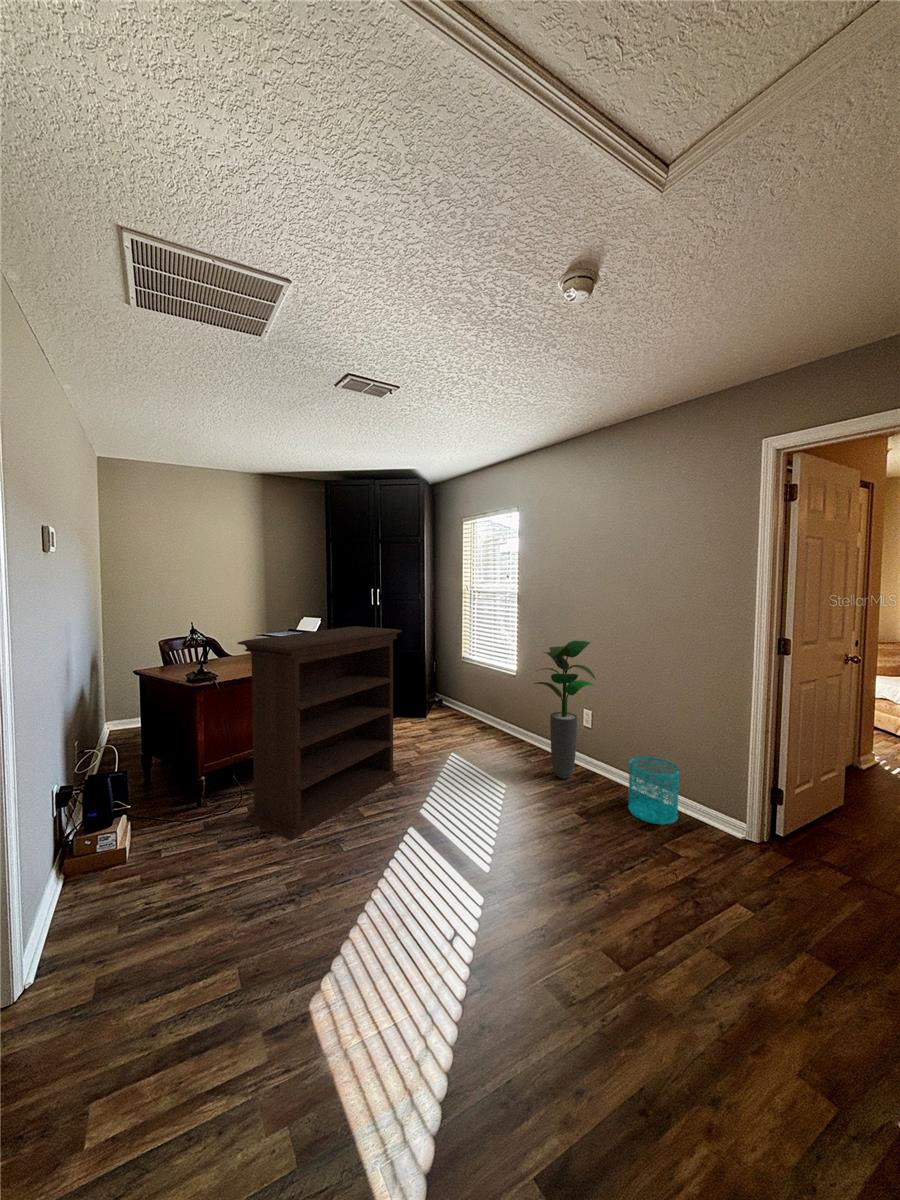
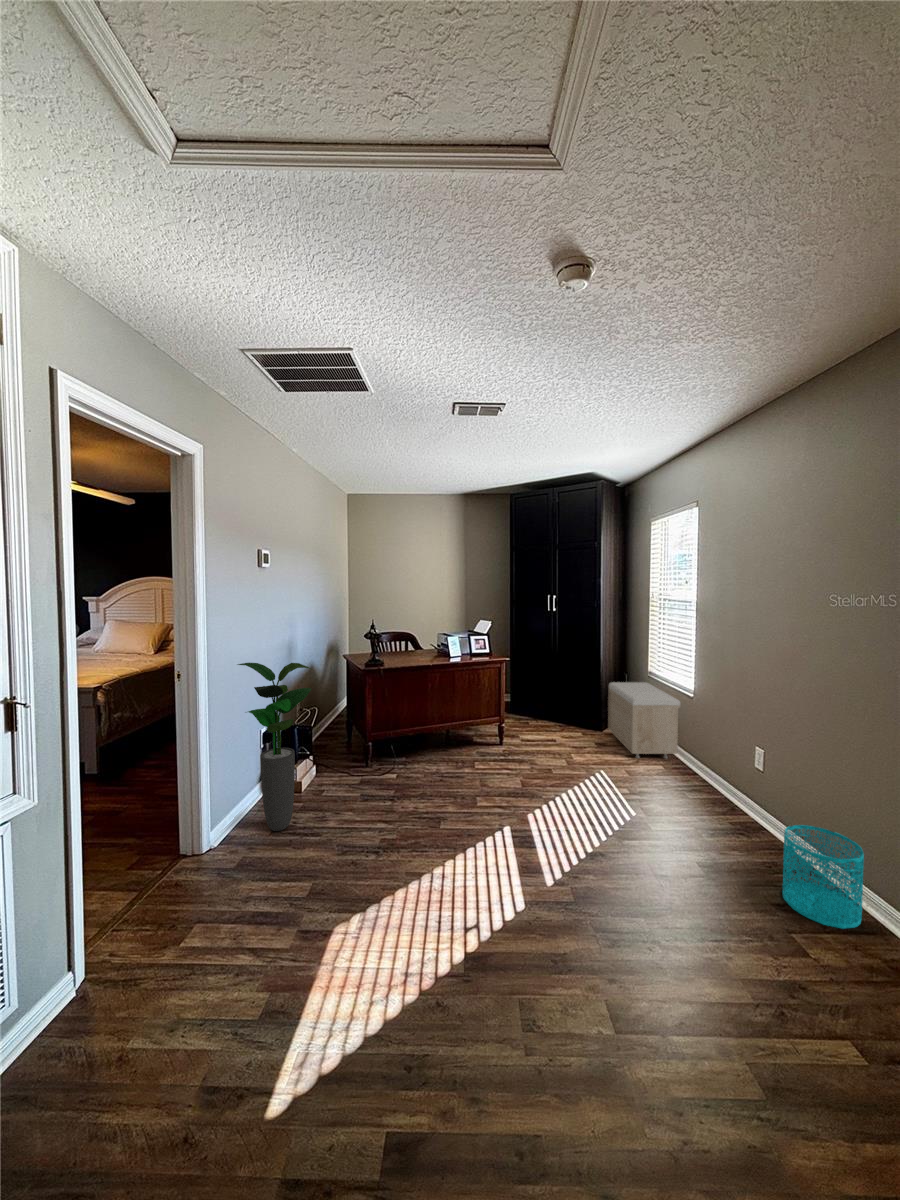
bookshelf: present [238,626,402,840] -> none [382,629,535,809]
potted plant: present [534,641,596,779] -> present [238,663,311,831]
storage bench: none [433,668,500,735] -> present [608,682,680,758]

